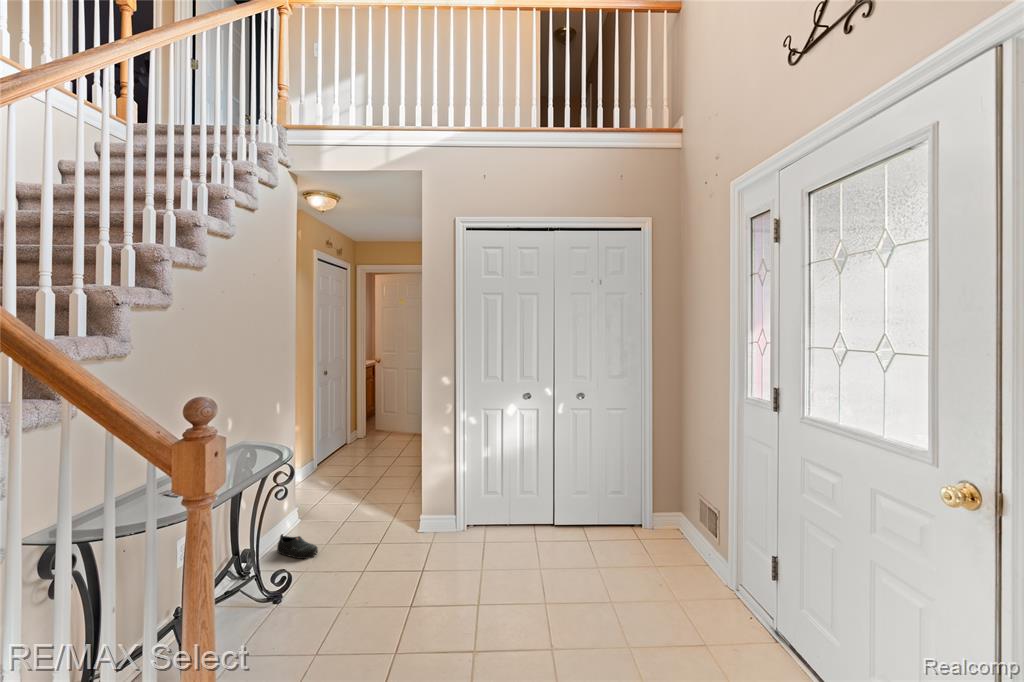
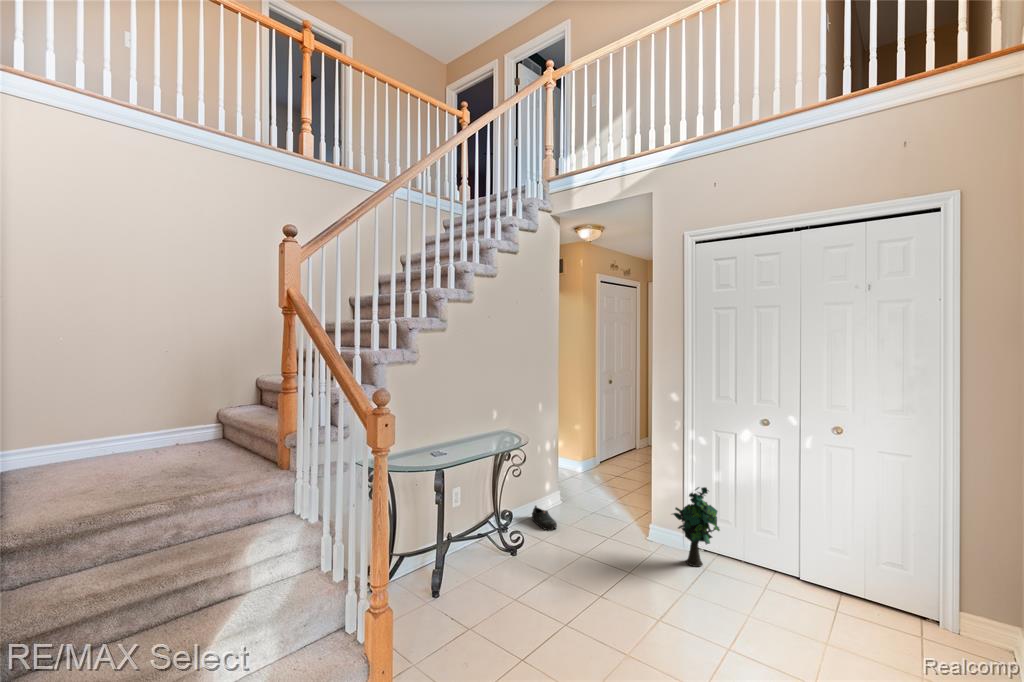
decorative plant: none [453,465,496,544] -> present [673,487,720,567]

